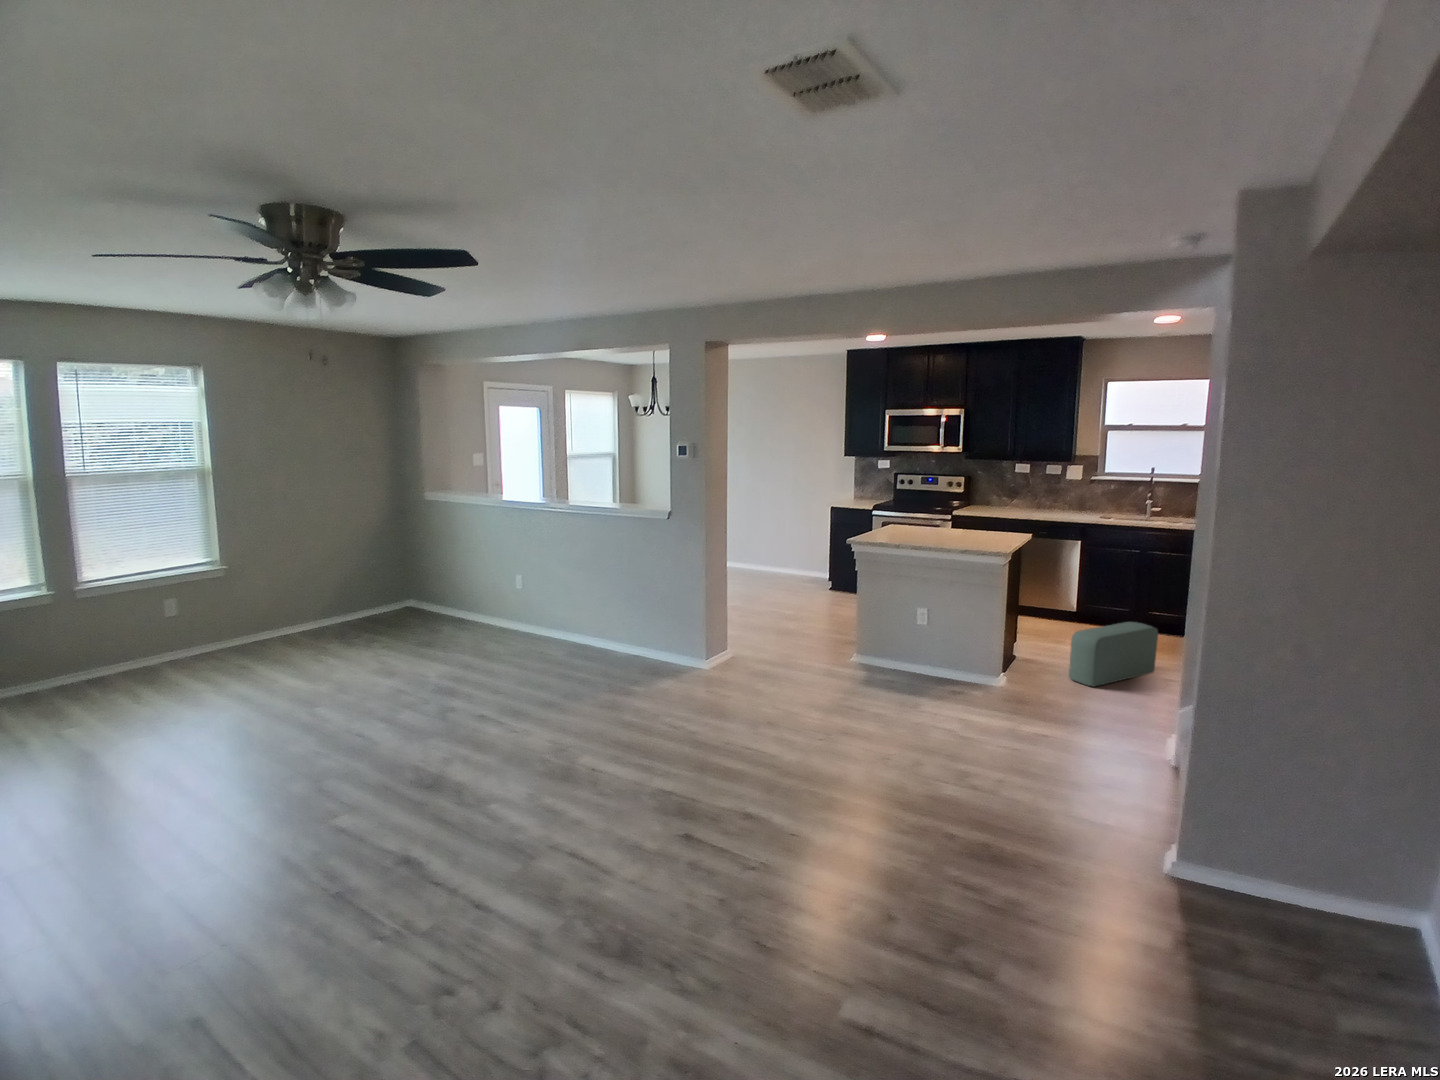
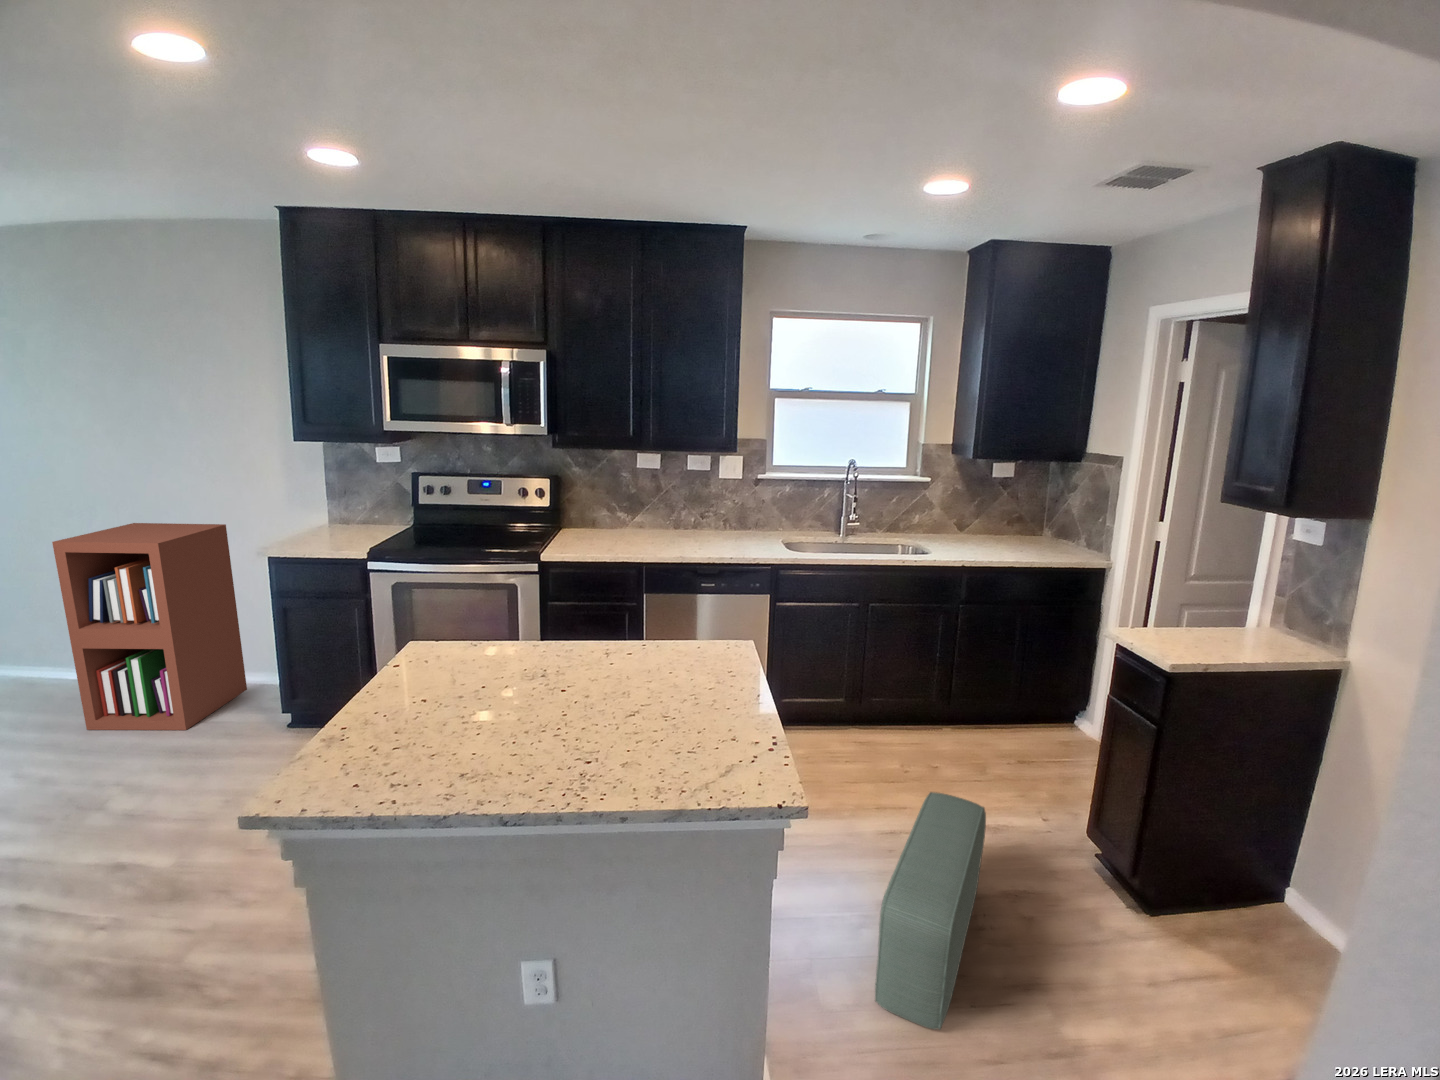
bookshelf: none [750,494,808,585] -> present [52,523,247,730]

